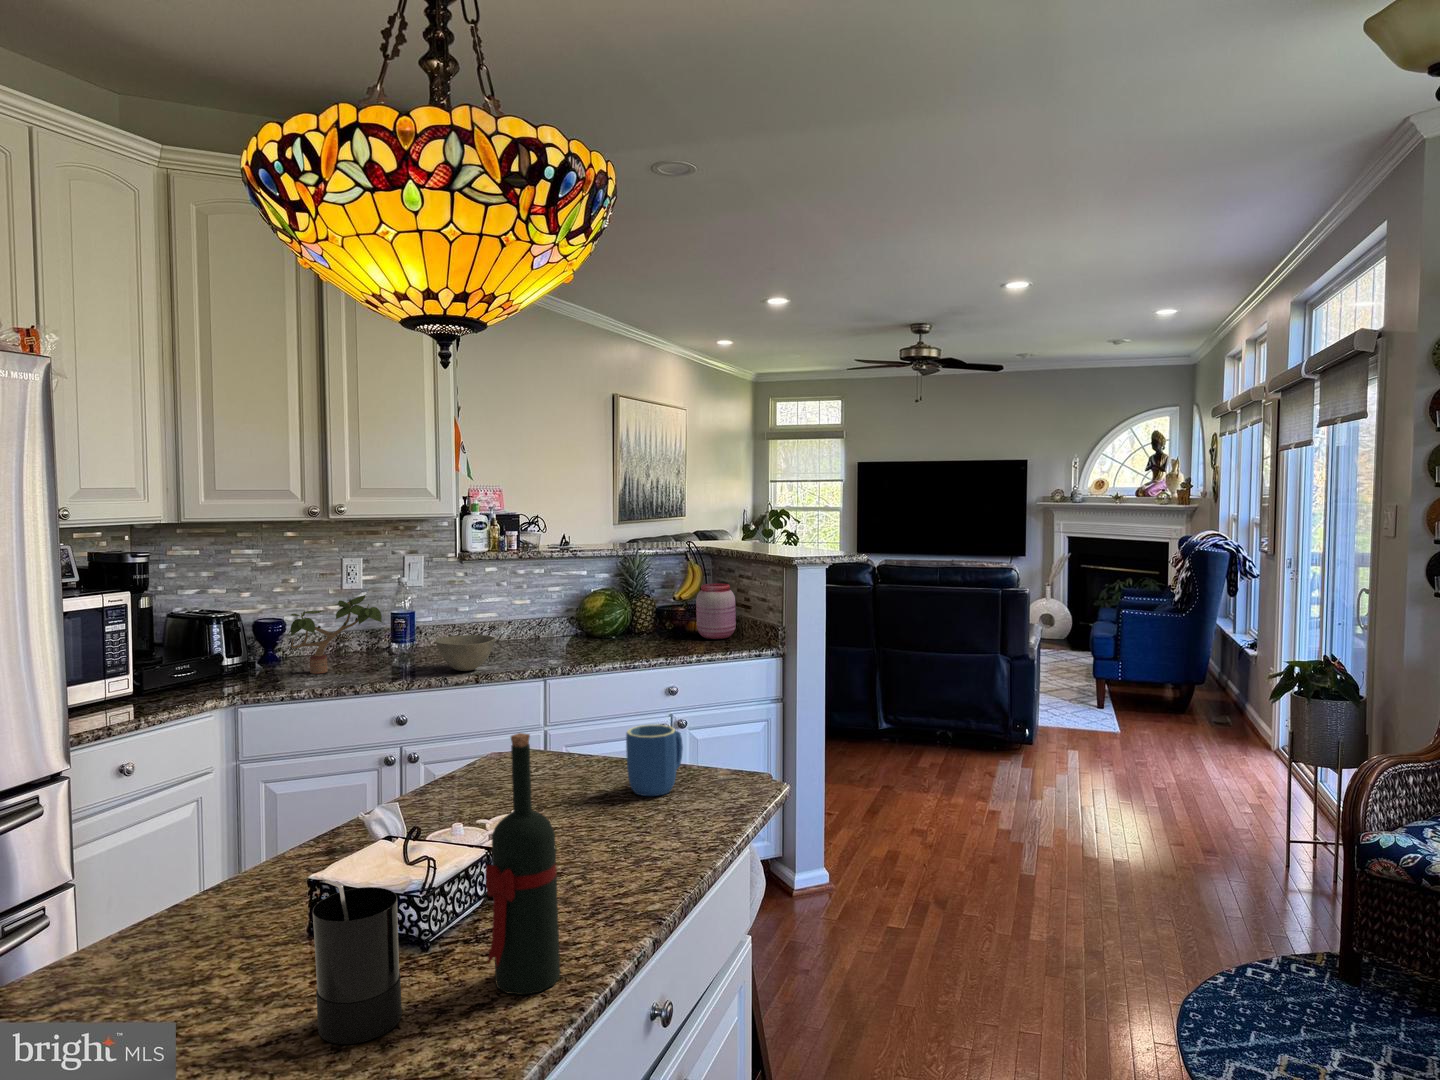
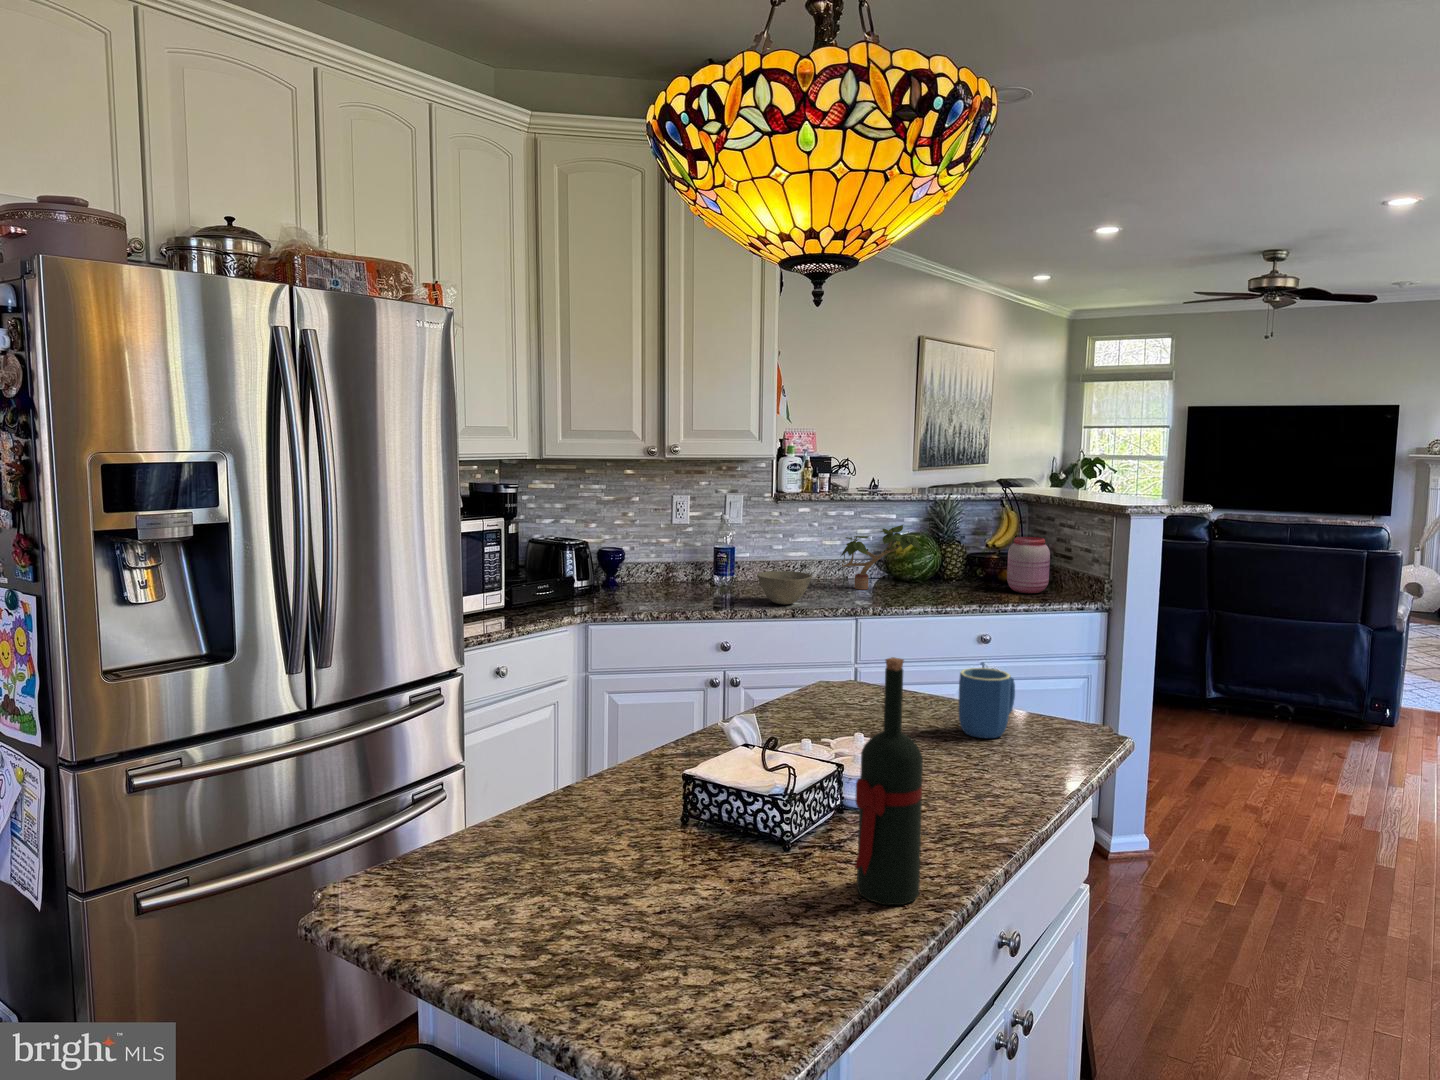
potted plant: present [287,595,382,674] -> present [841,525,921,589]
candle: present [313,880,402,1044] -> none [704,773,777,922]

